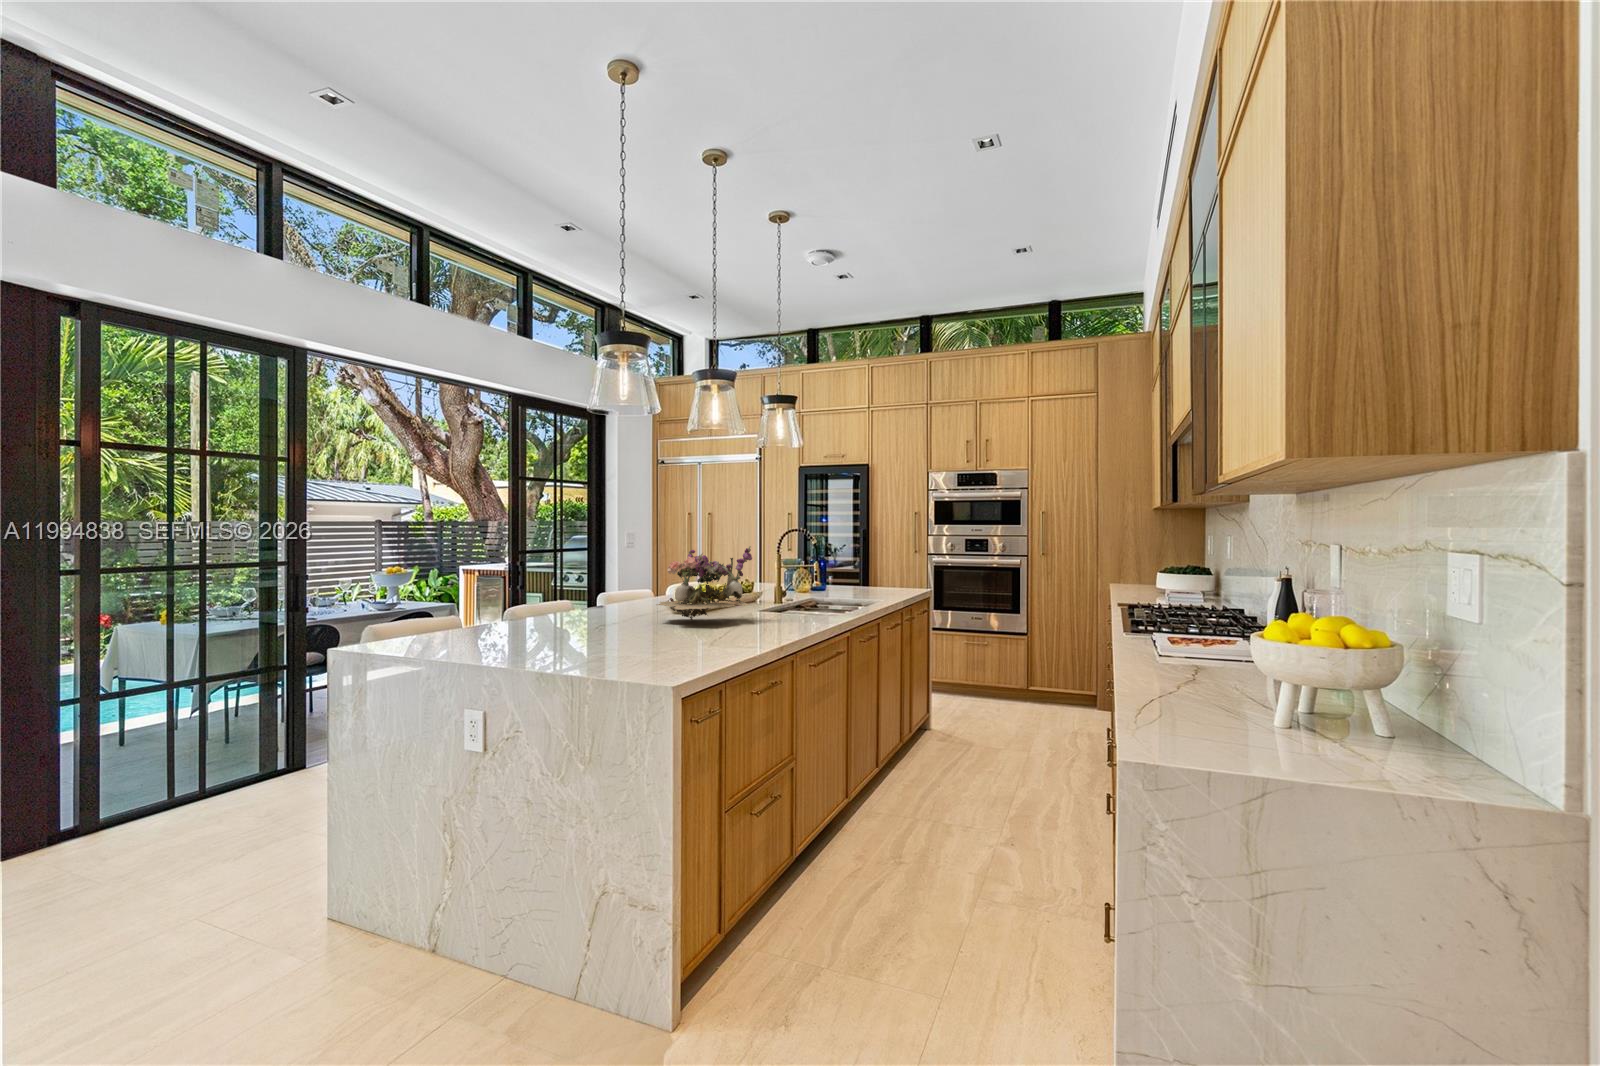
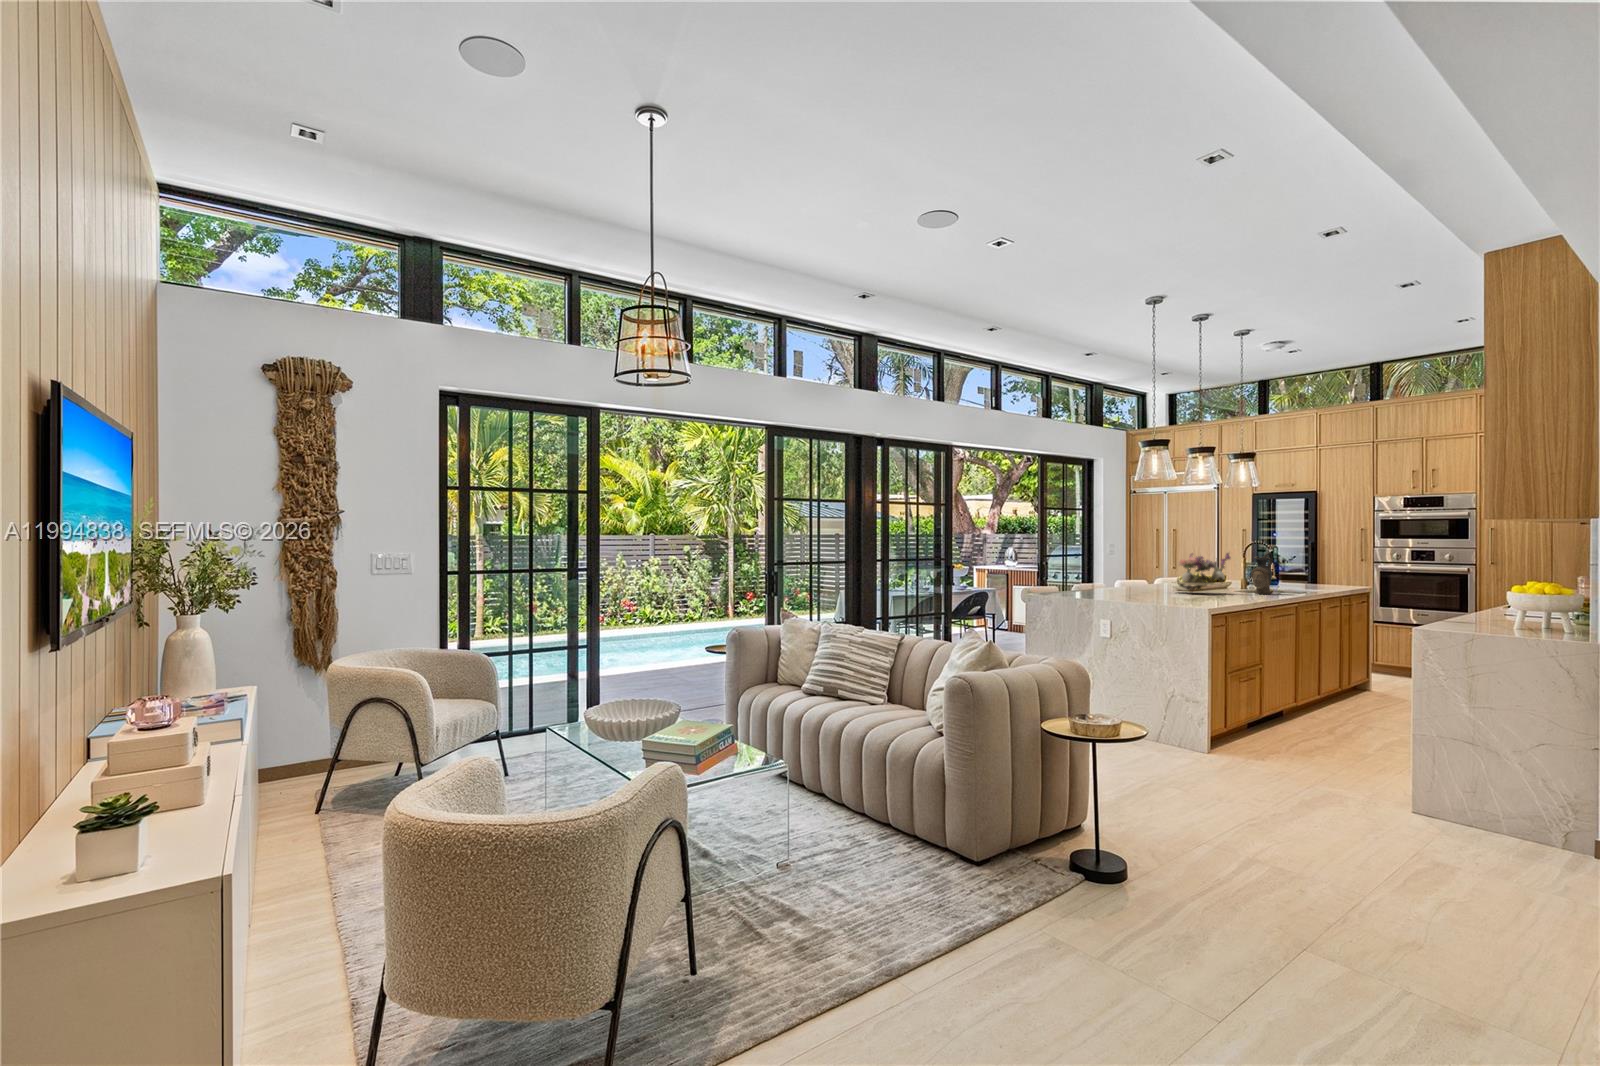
ceramic pitcher: none [784,546,815,618] -> present [1251,552,1273,594]

